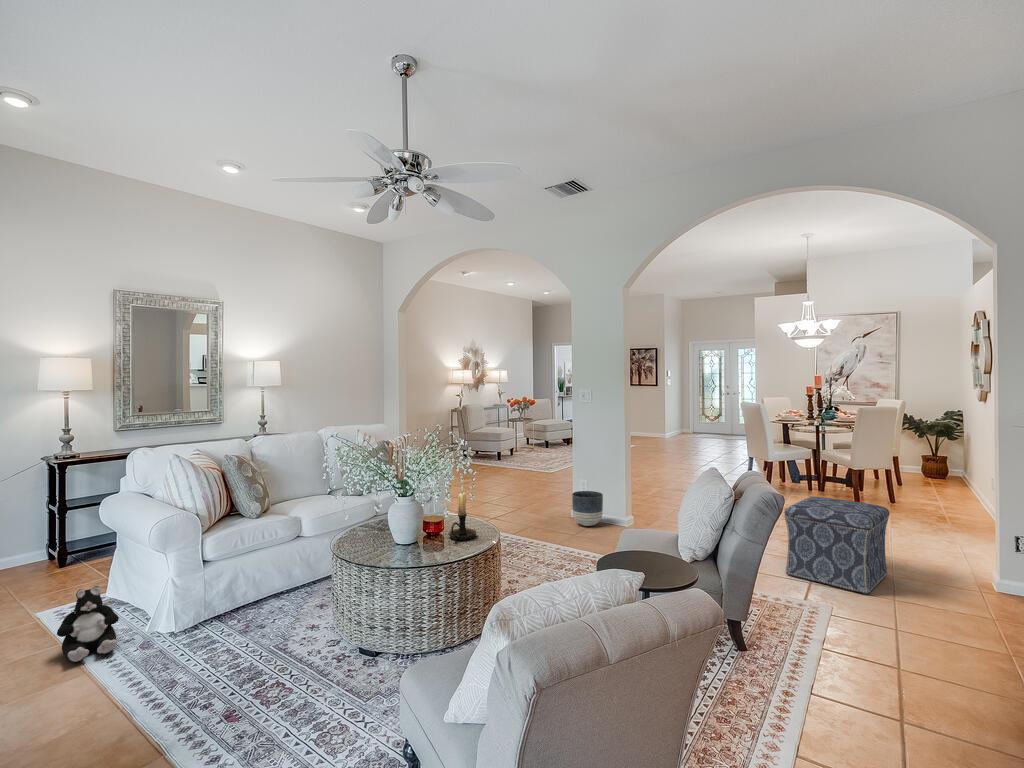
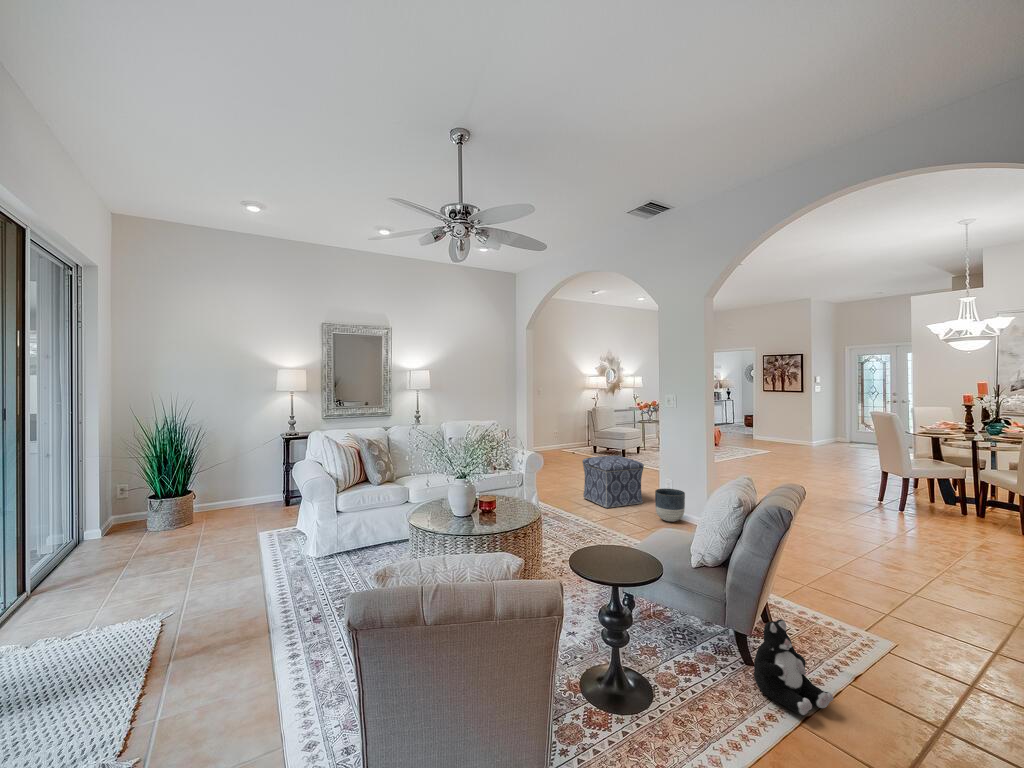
candle holder: present [449,486,476,541] -> none [494,473,519,519]
ottoman: present [785,497,890,595] -> present [583,456,644,509]
plush toy: present [57,586,119,662] -> present [754,620,833,715]

